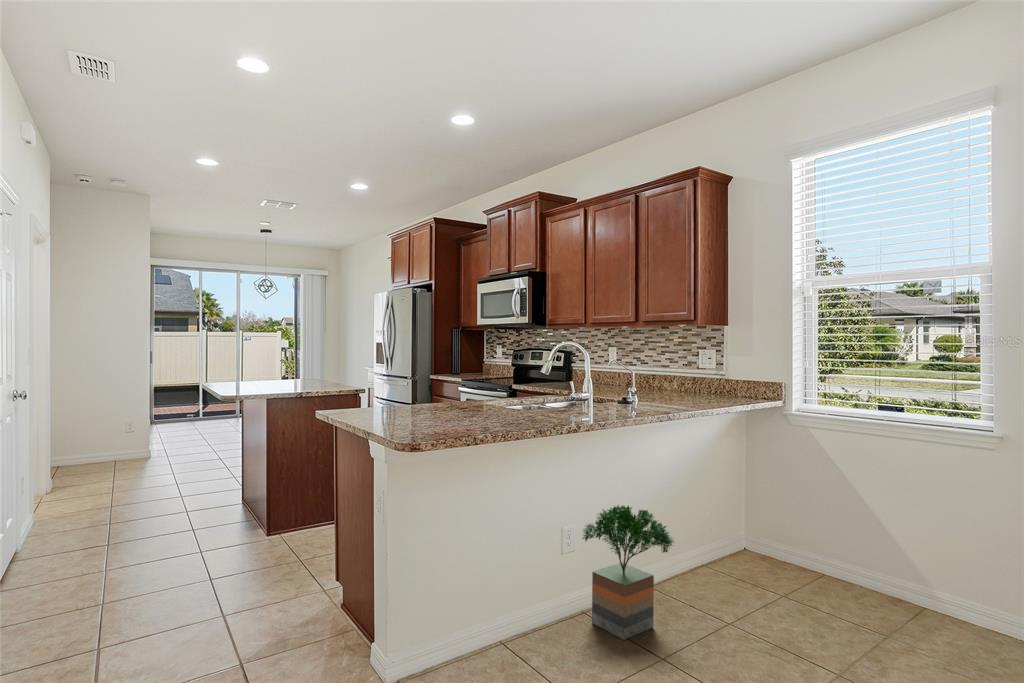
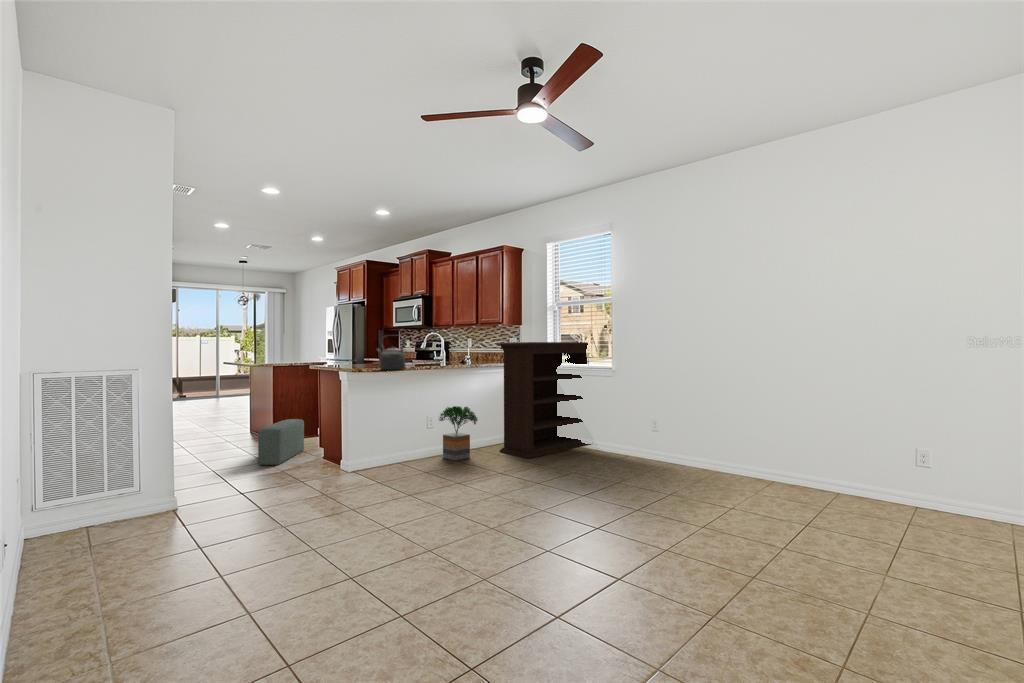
kettle: none [451,351,518,436] -> present [377,335,405,370]
bookshelf: none [707,365,914,645] -> present [497,342,592,459]
pouf: none [204,508,311,625] -> present [258,419,304,465]

